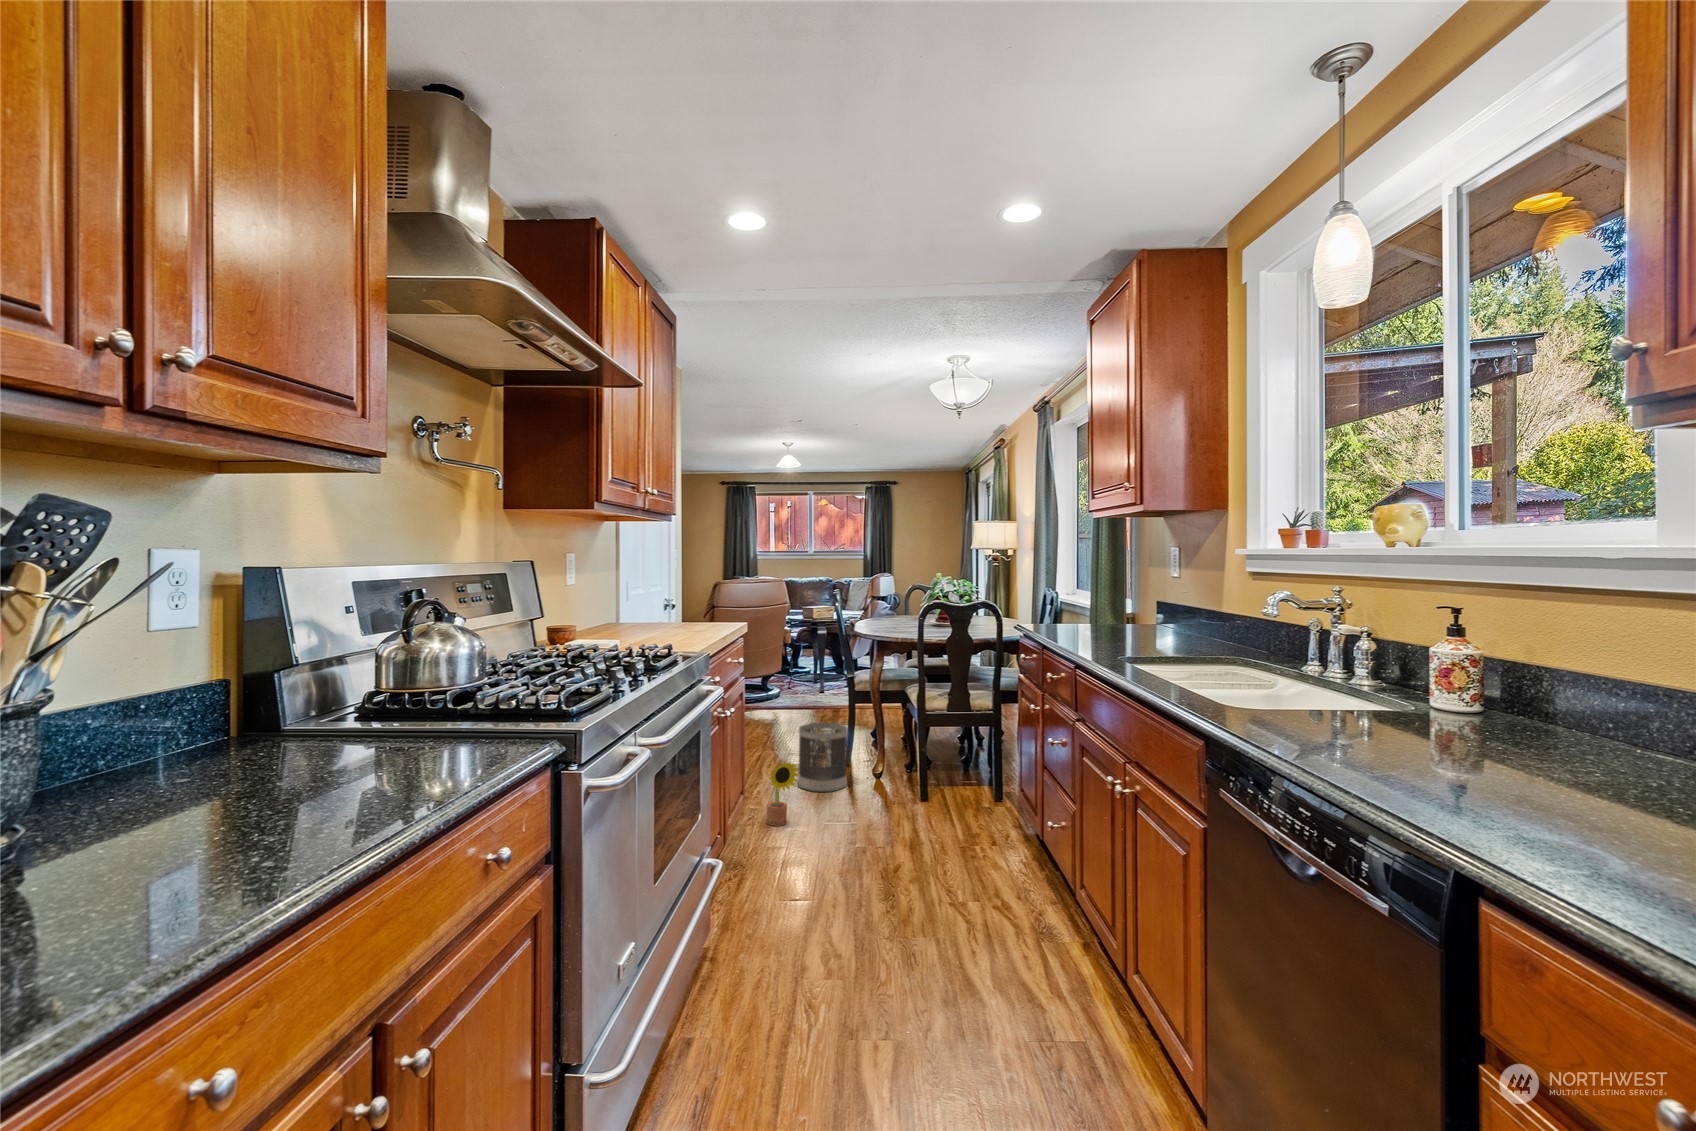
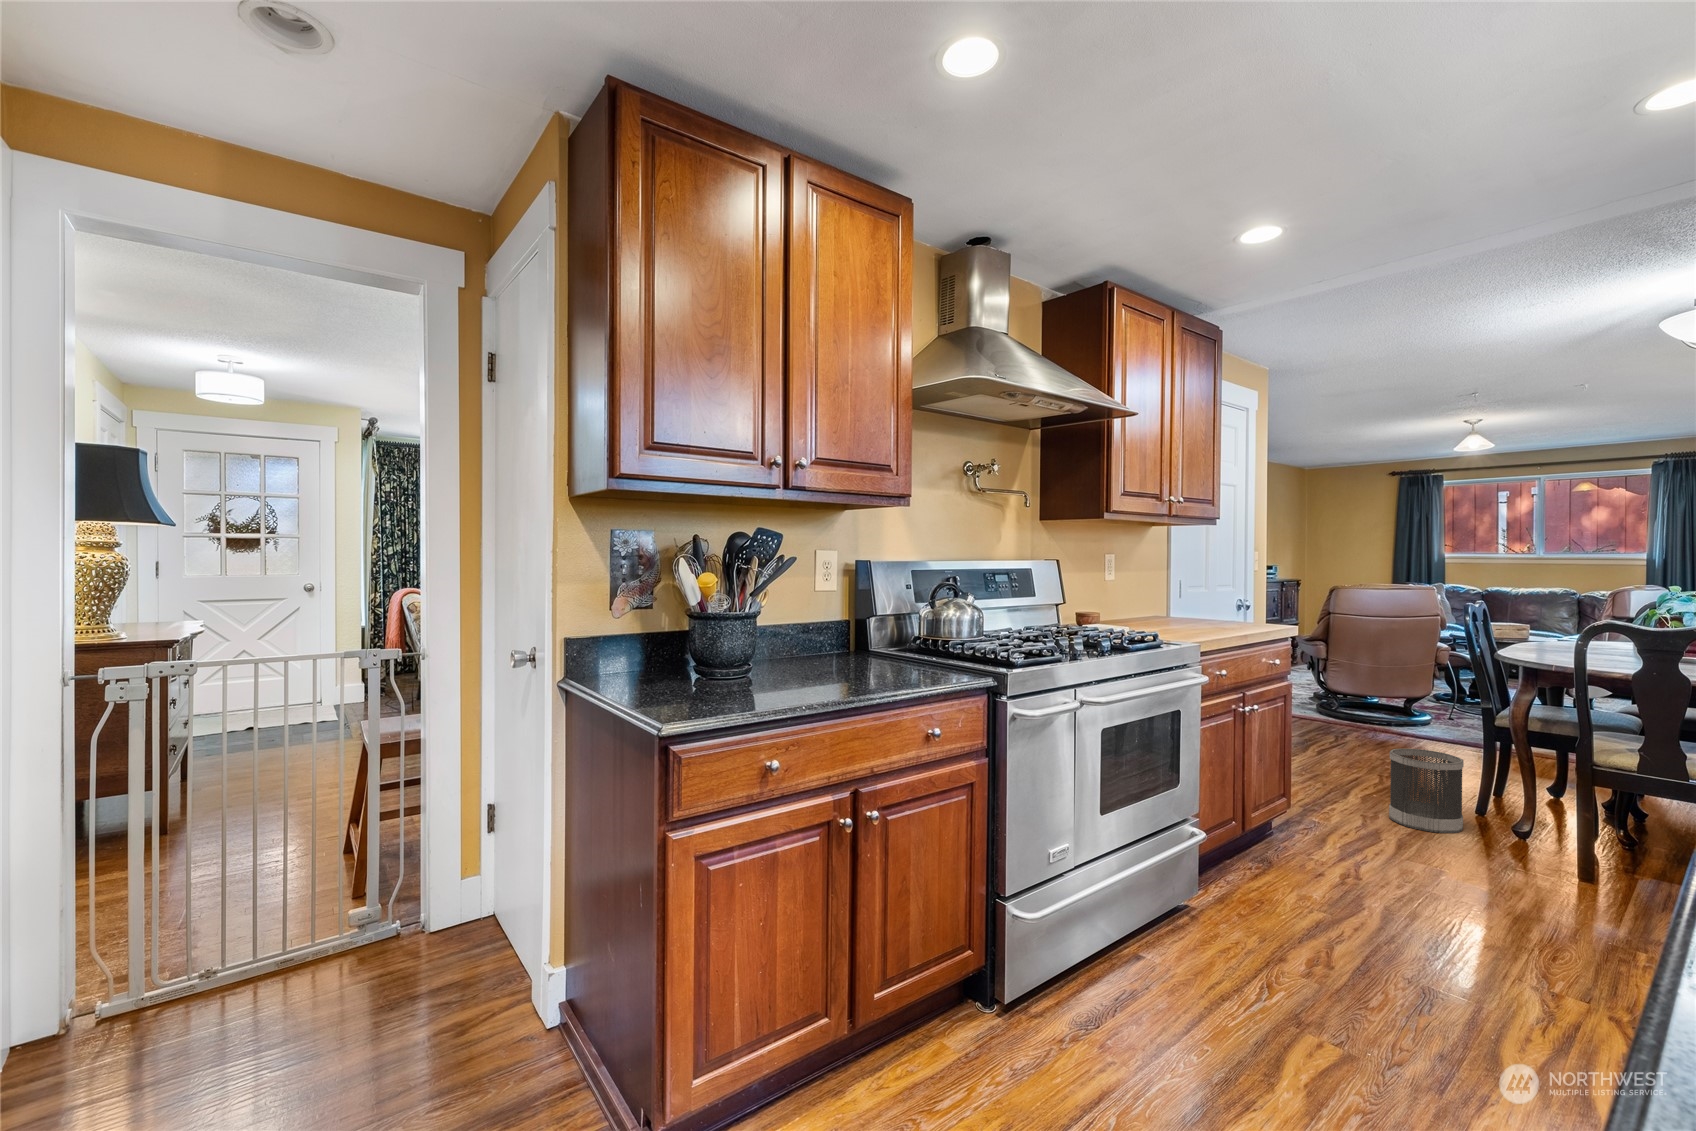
decorative plant: present [767,762,799,826] -> none [1321,776,1363,846]

